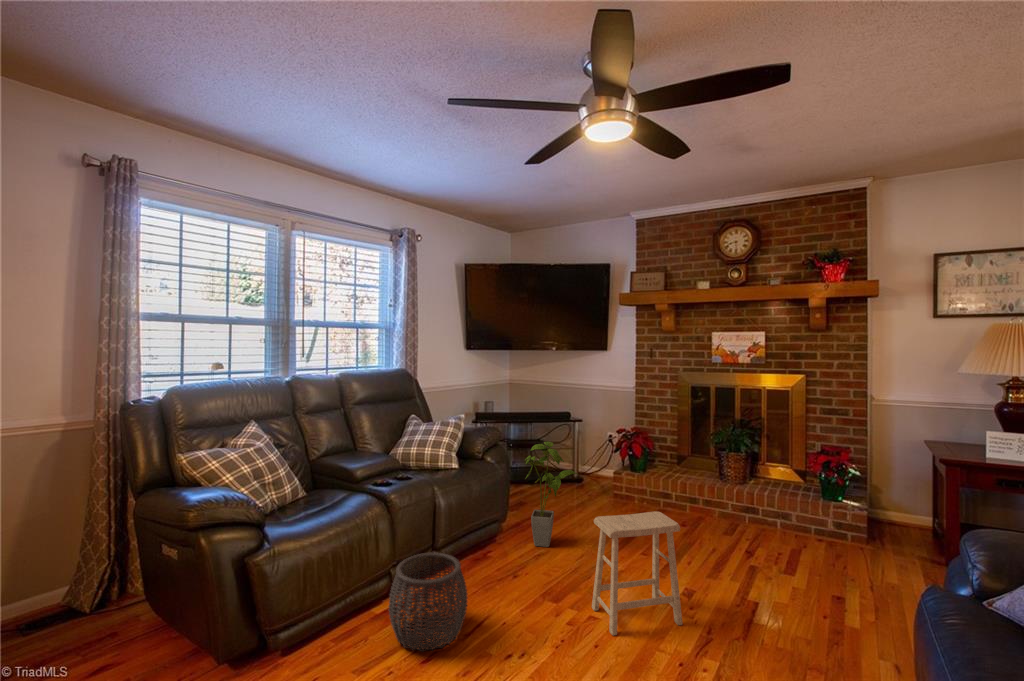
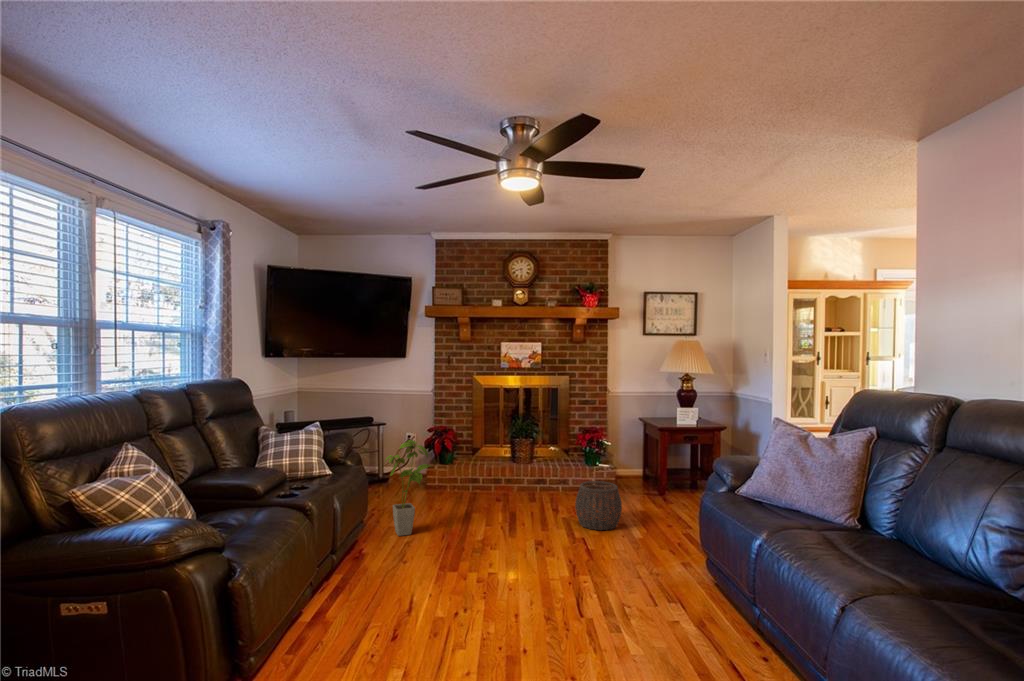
footstool: present [592,511,683,636] -> none [482,479,546,571]
woven basket: present [389,553,467,651] -> present [575,481,622,530]

